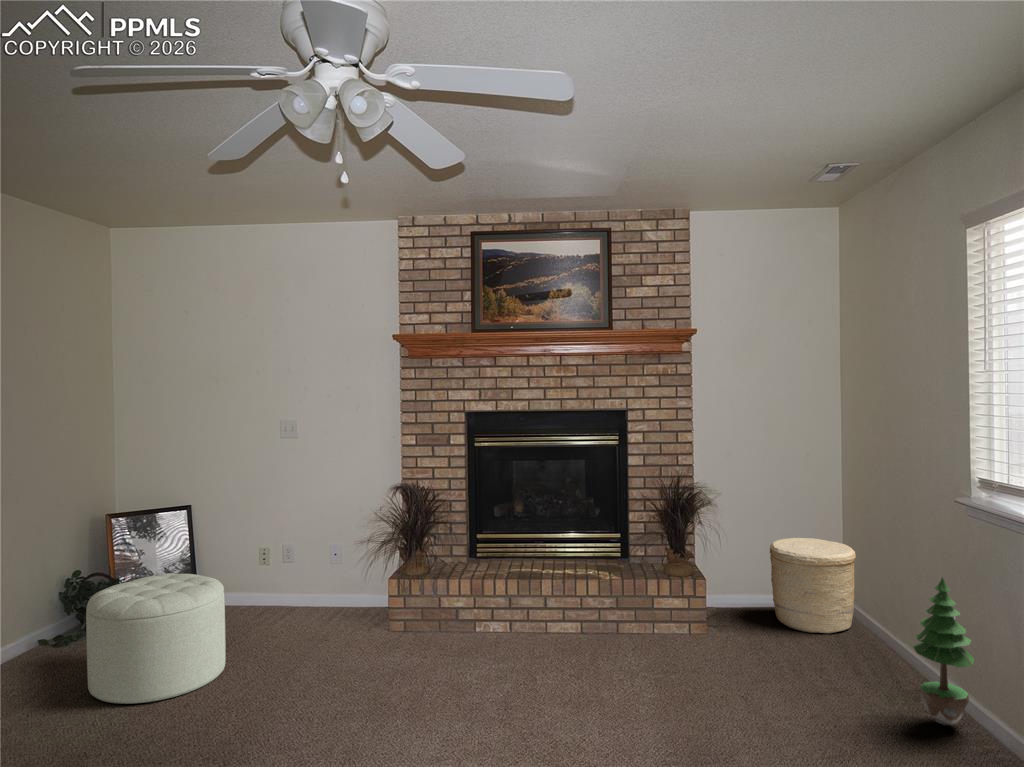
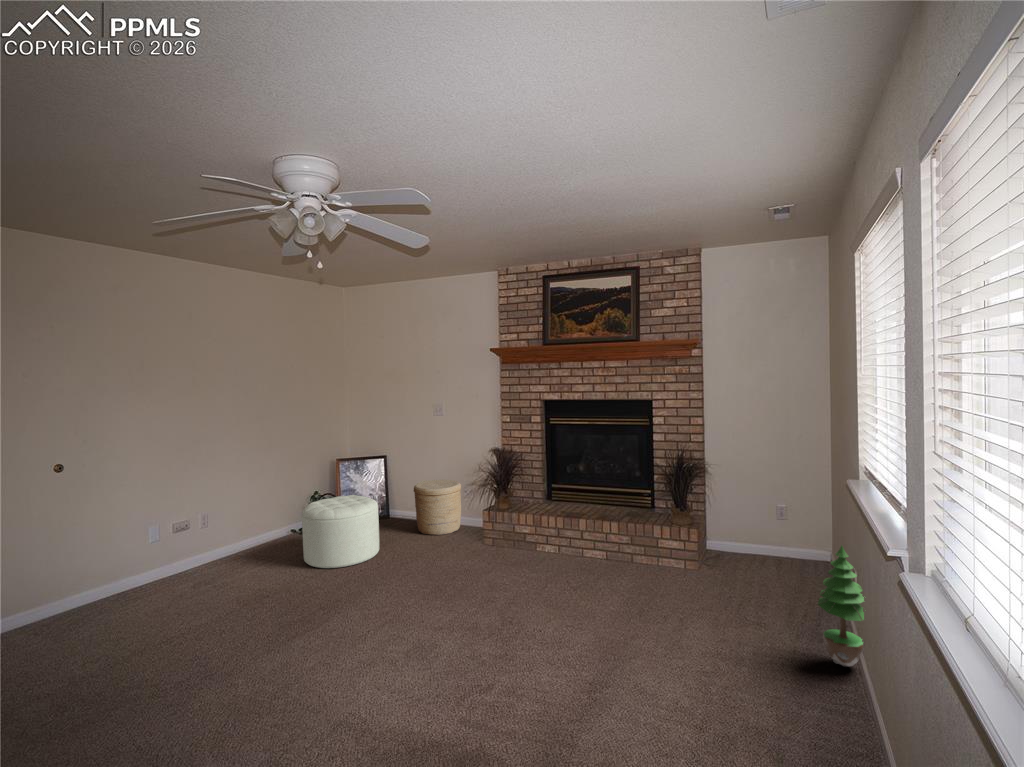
woven basket: present [770,538,856,633] -> present [414,480,461,535]

